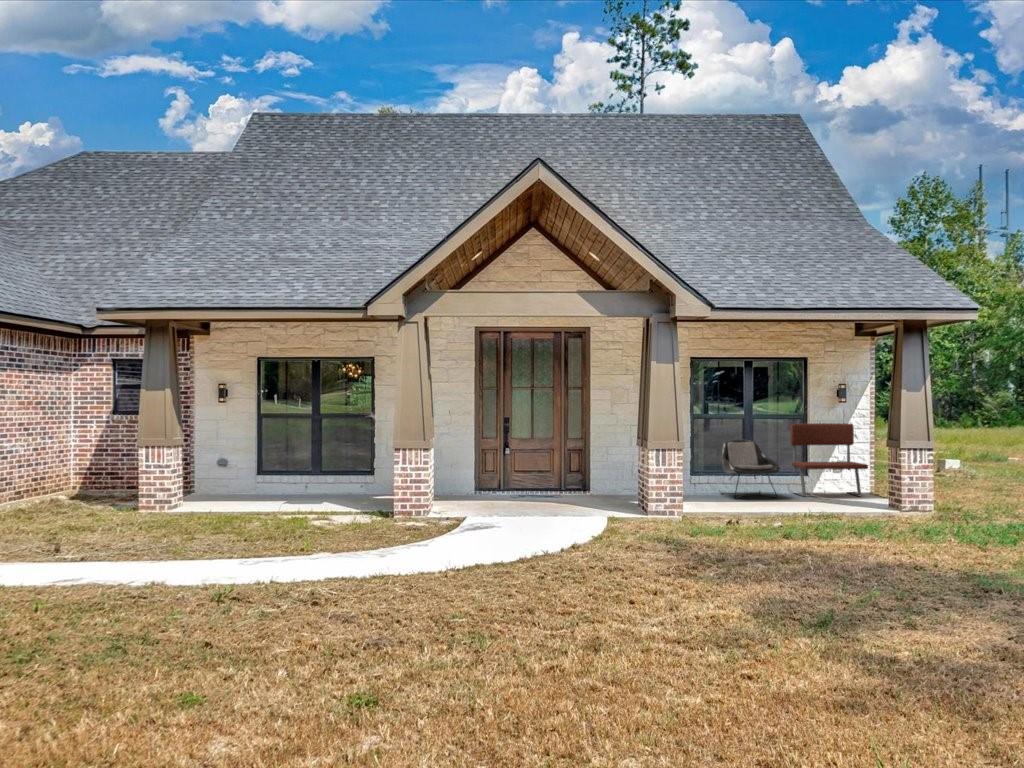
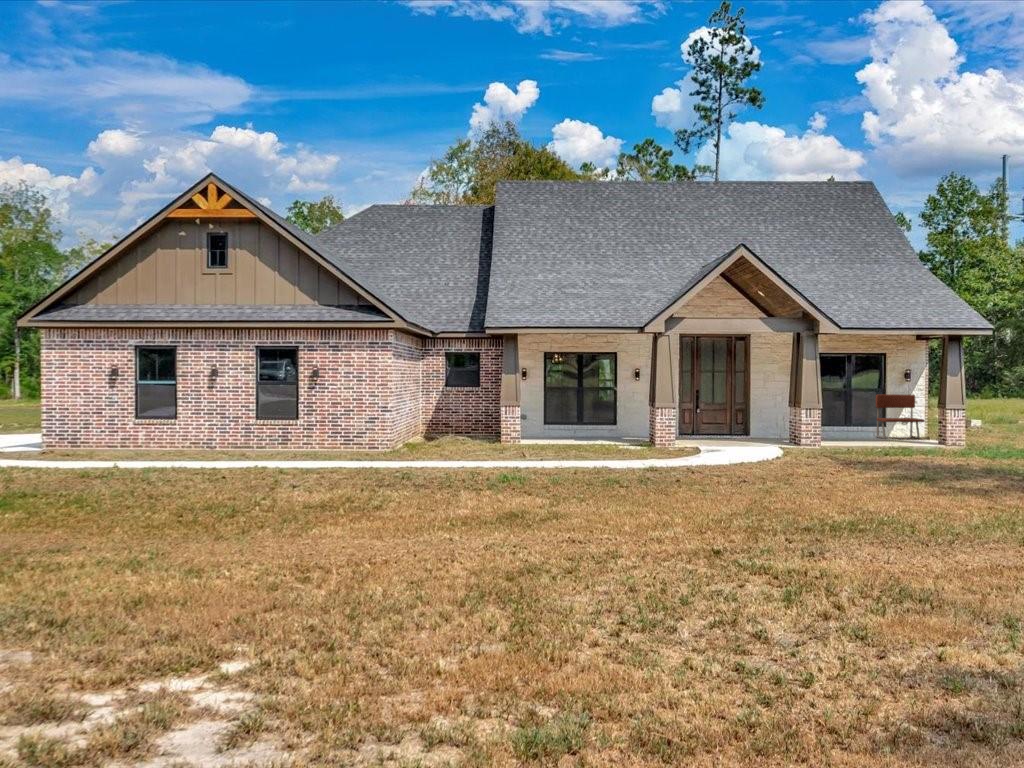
lounge chair: present [720,439,780,499] -> none [831,404,870,440]

